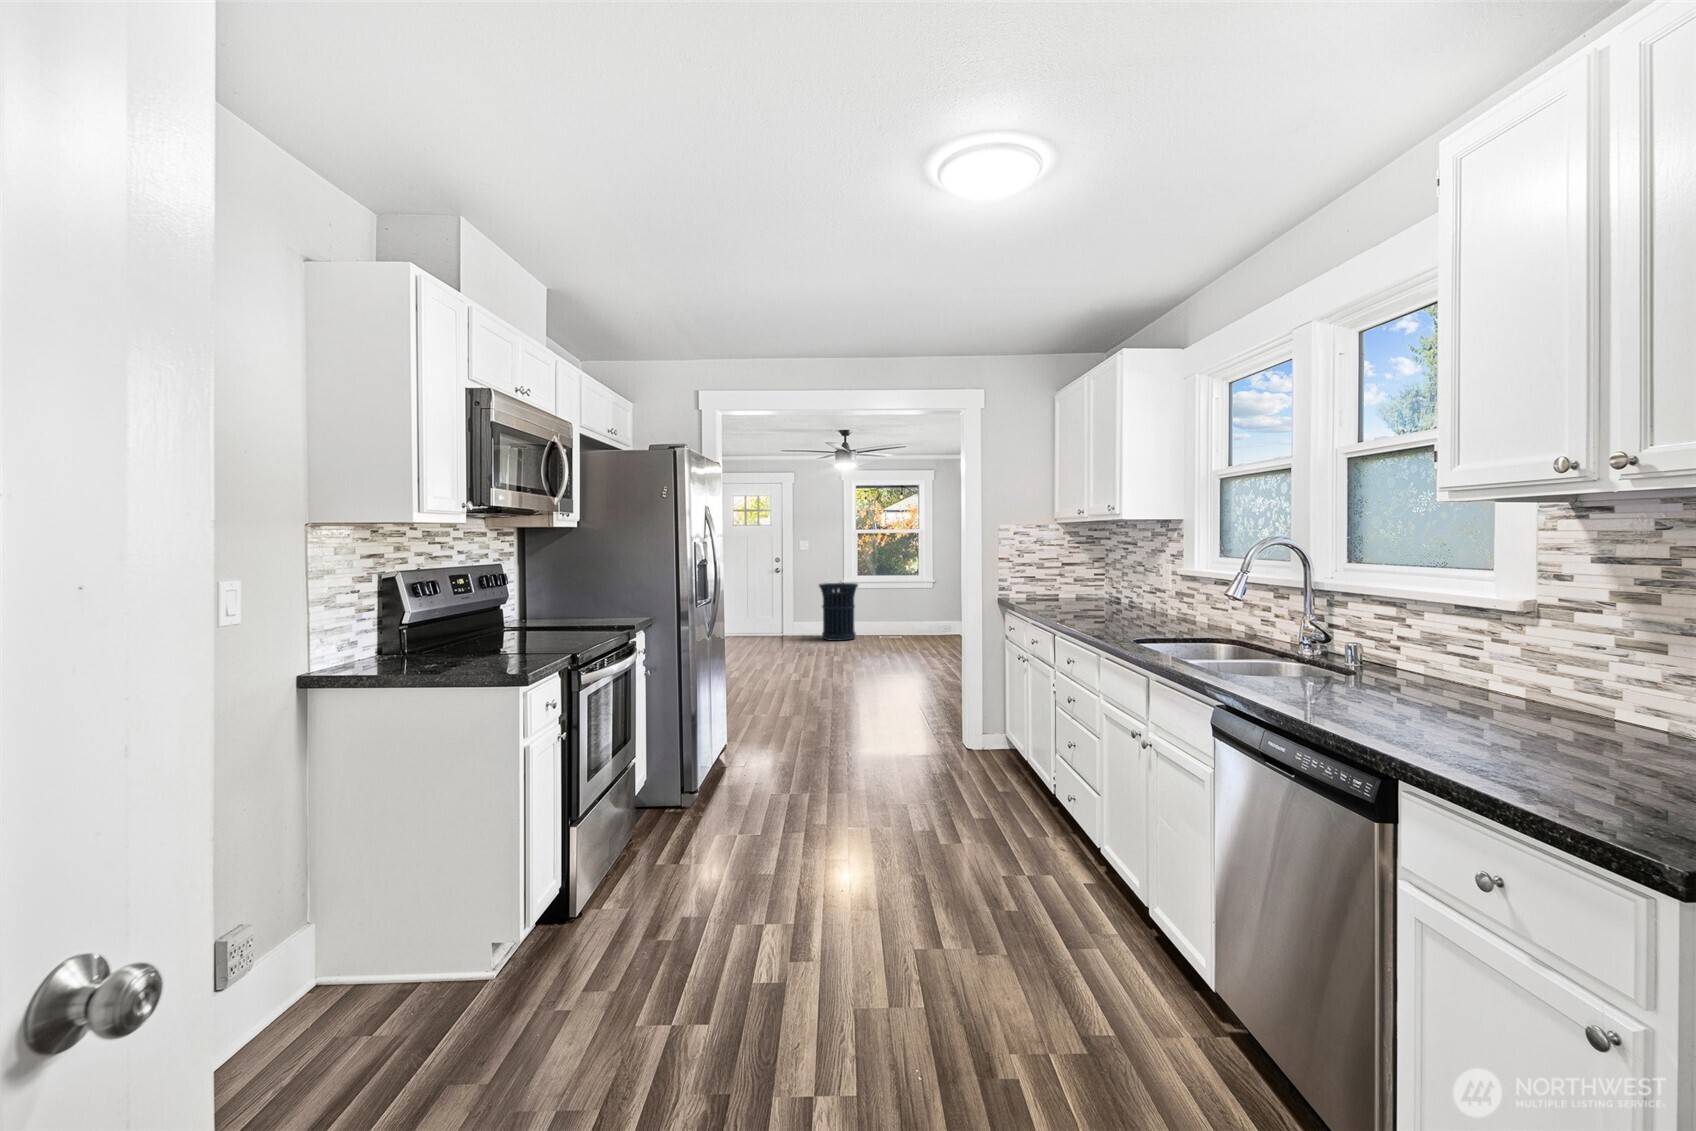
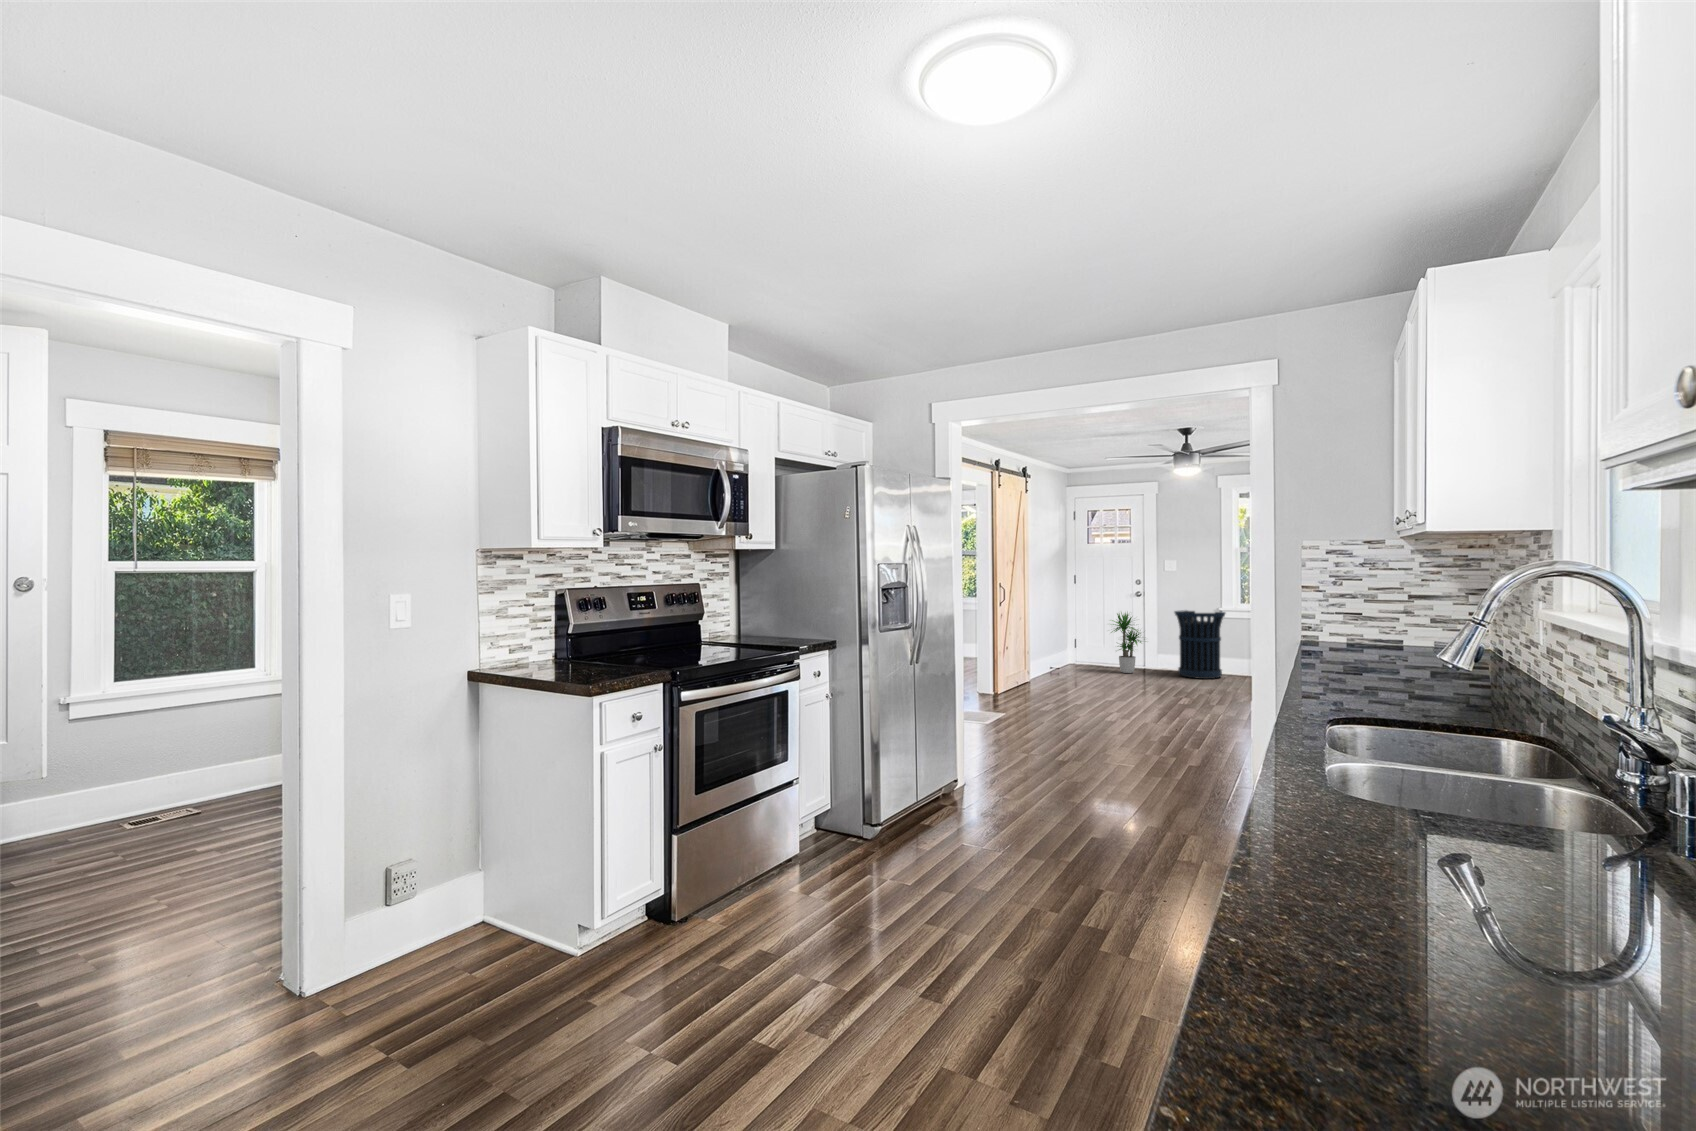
potted plant: none [762,585,799,641] -> present [1111,612,1141,673]

